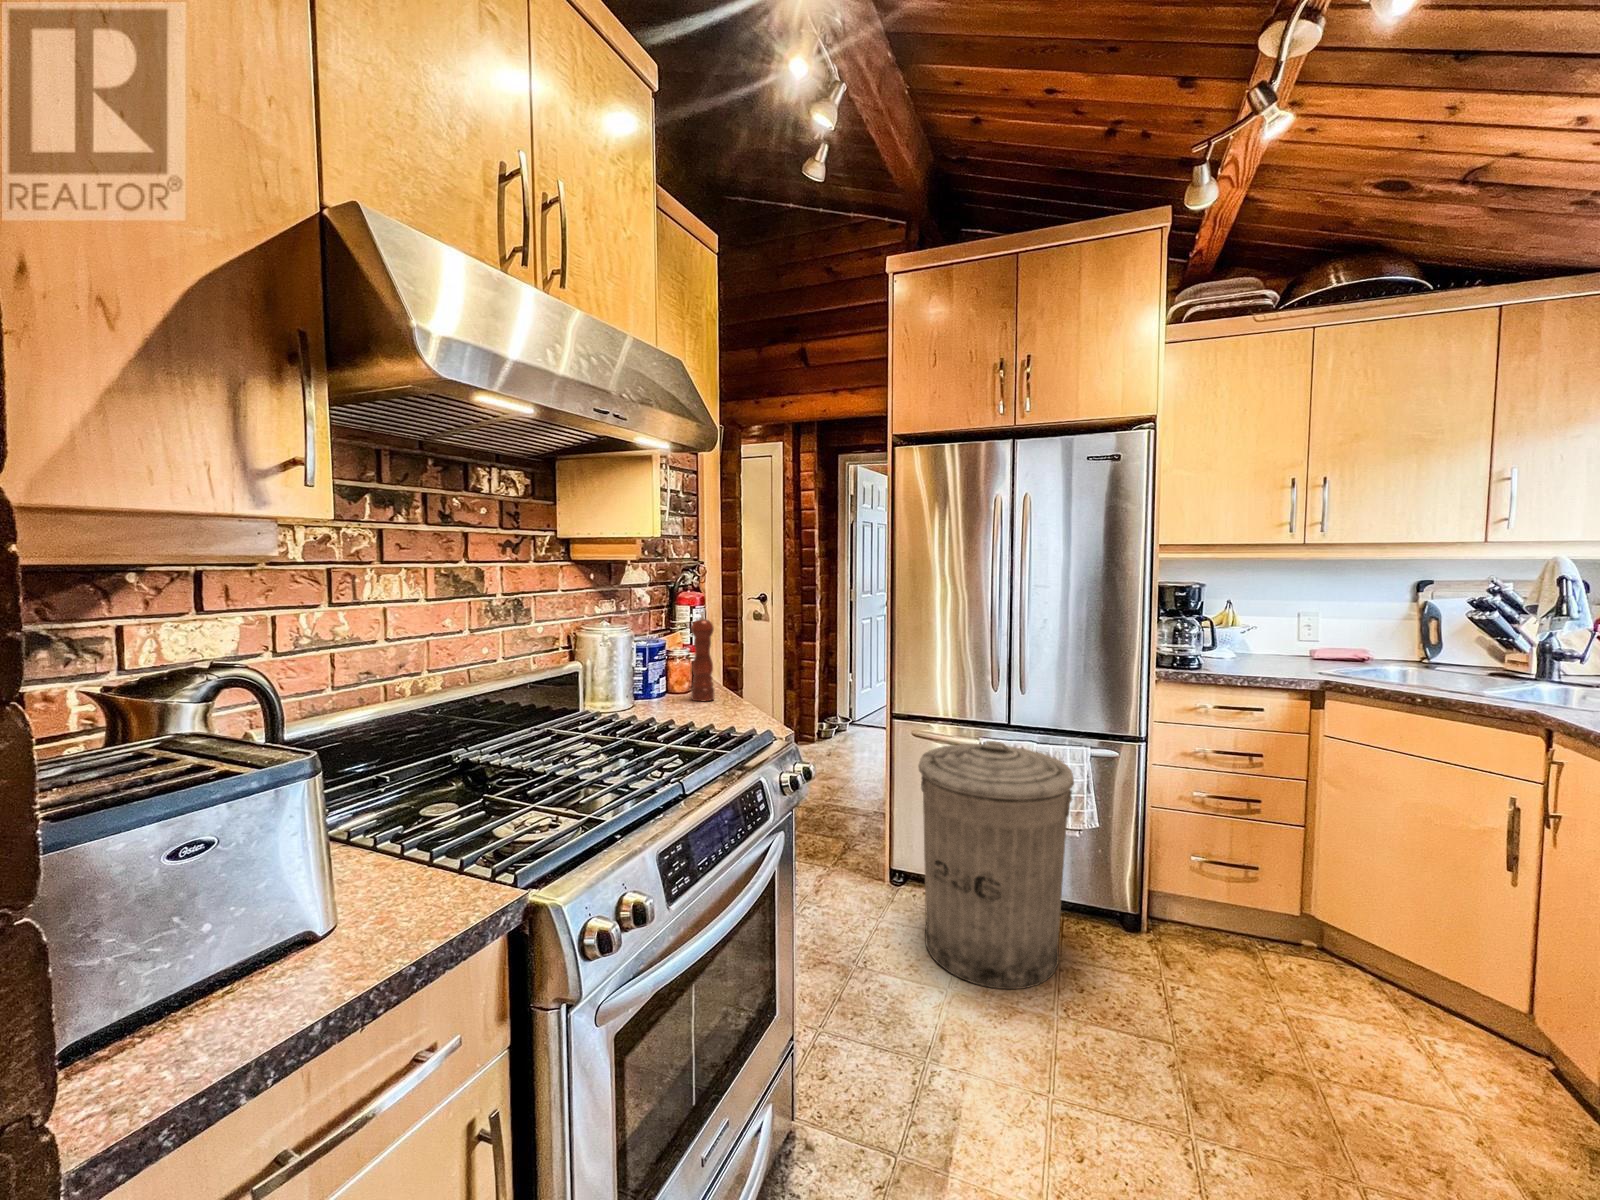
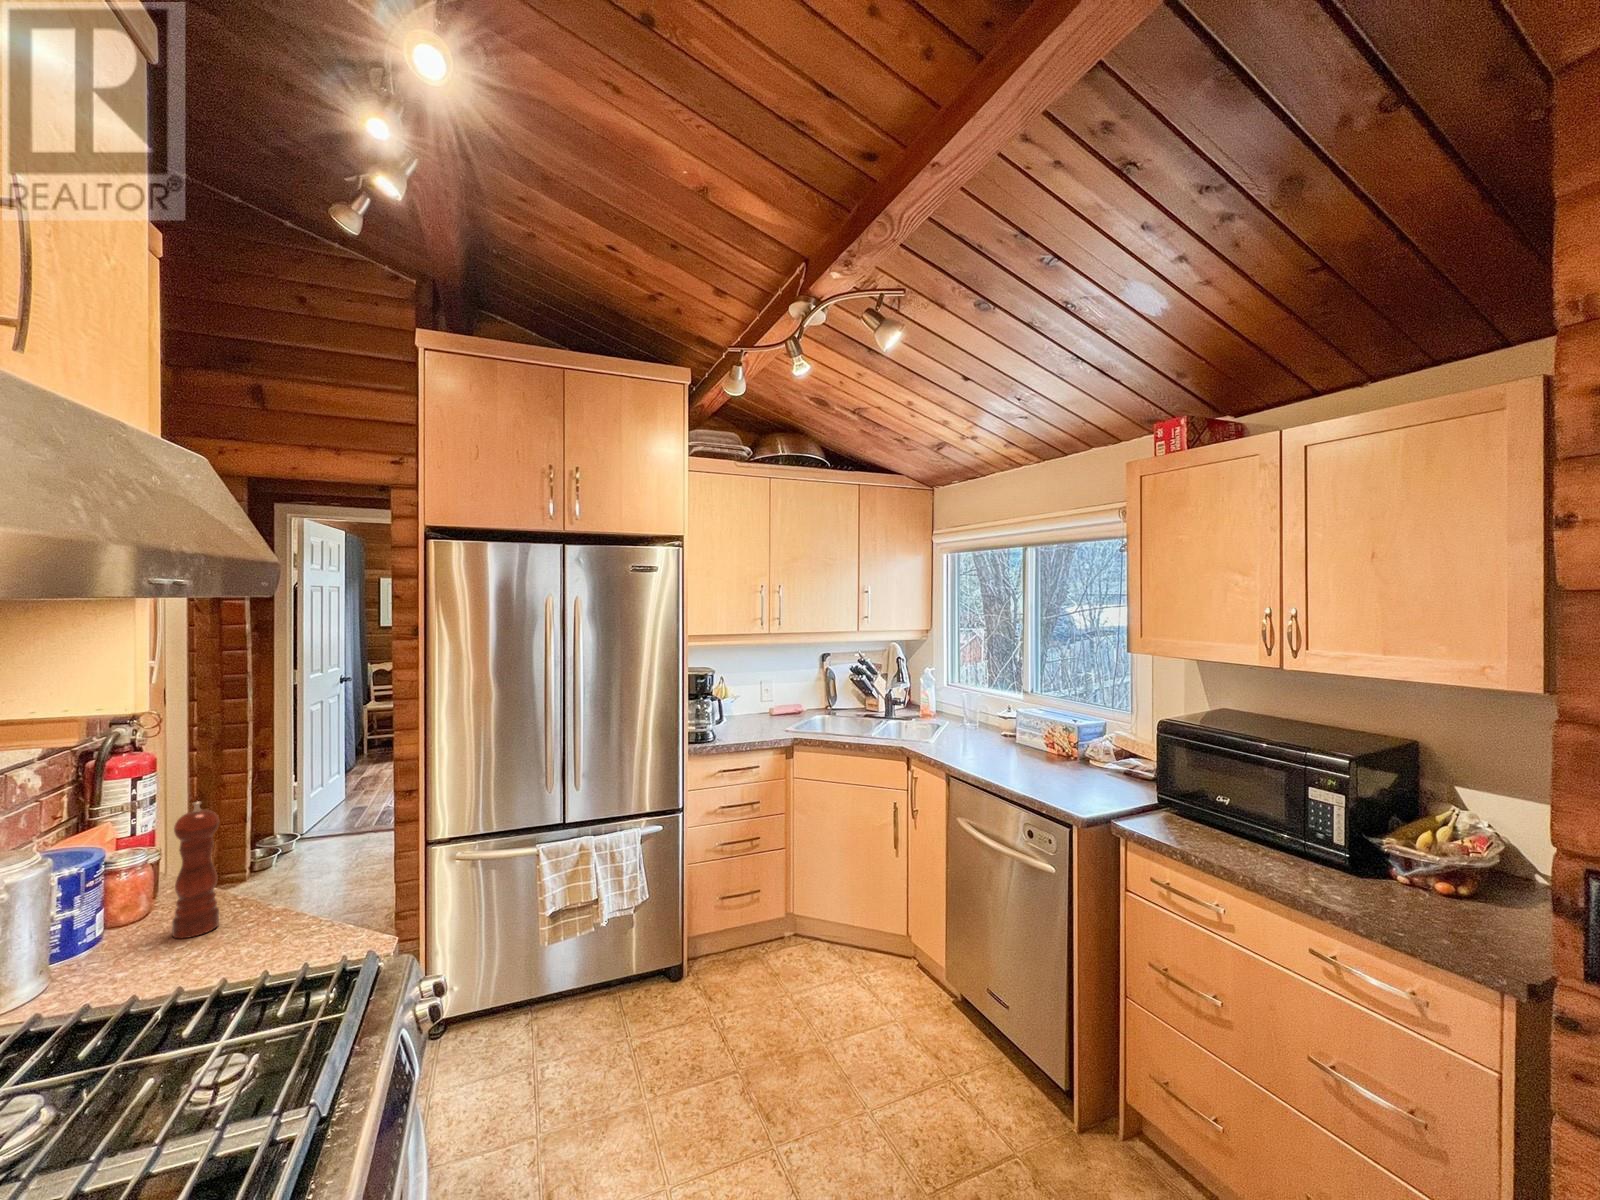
trash can: present [918,741,1074,989] -> none [481,845,642,1118]

